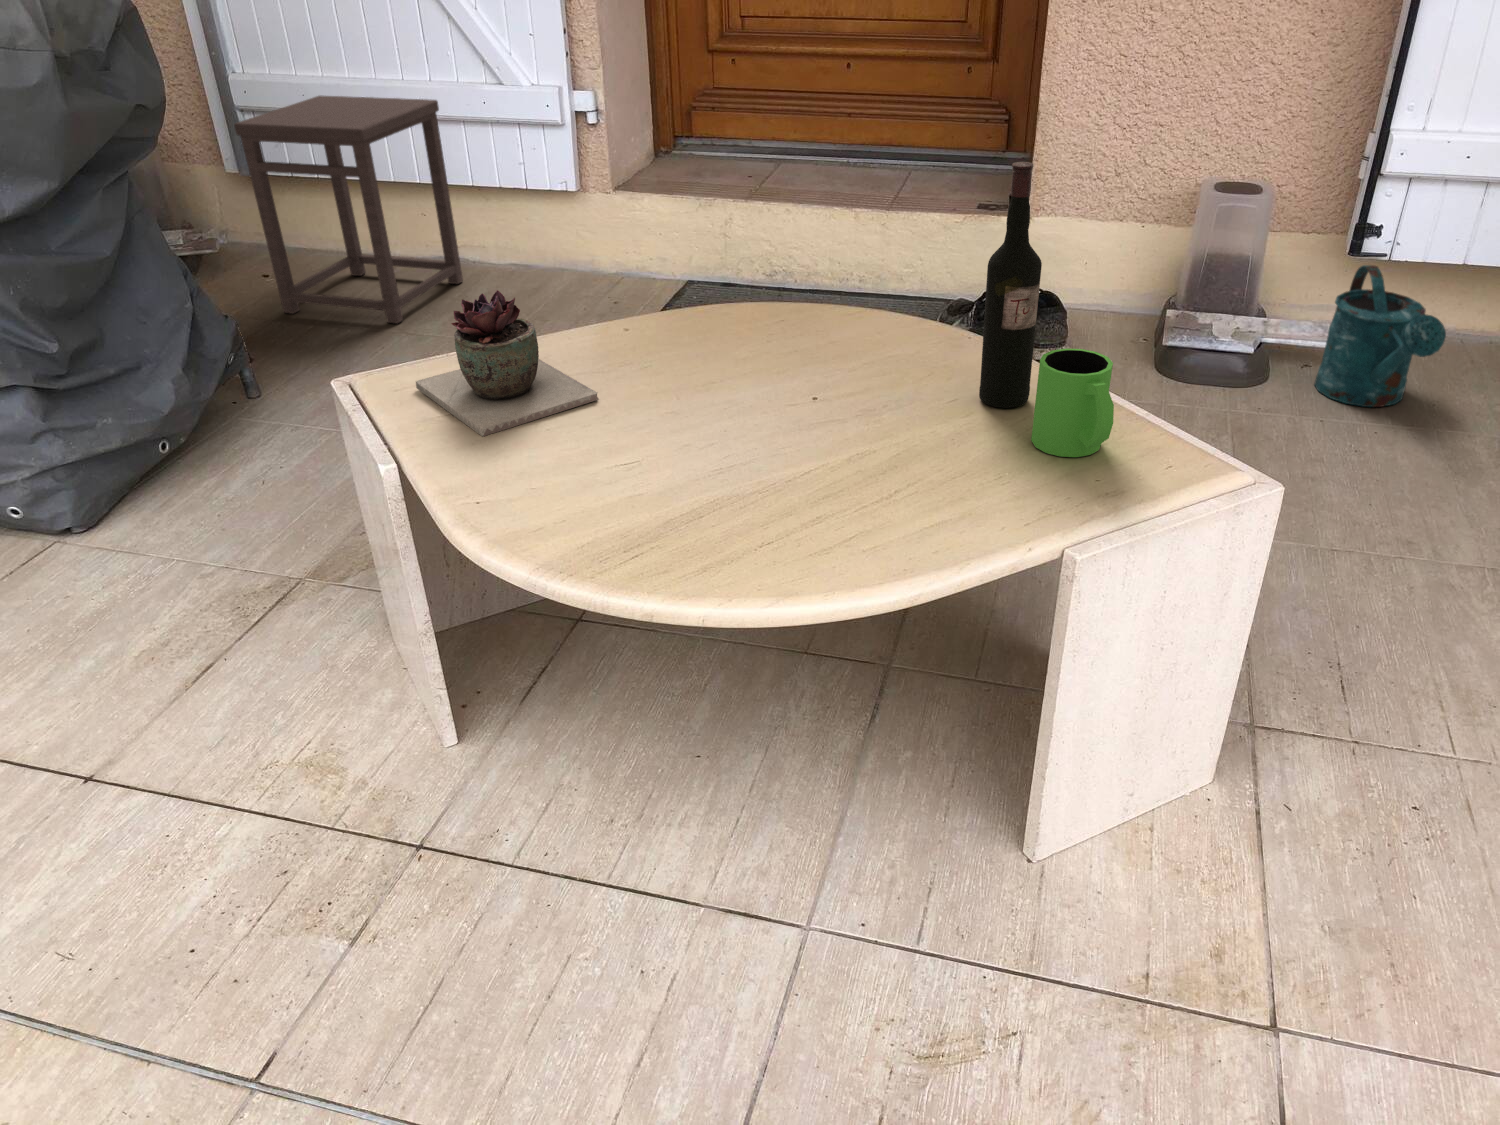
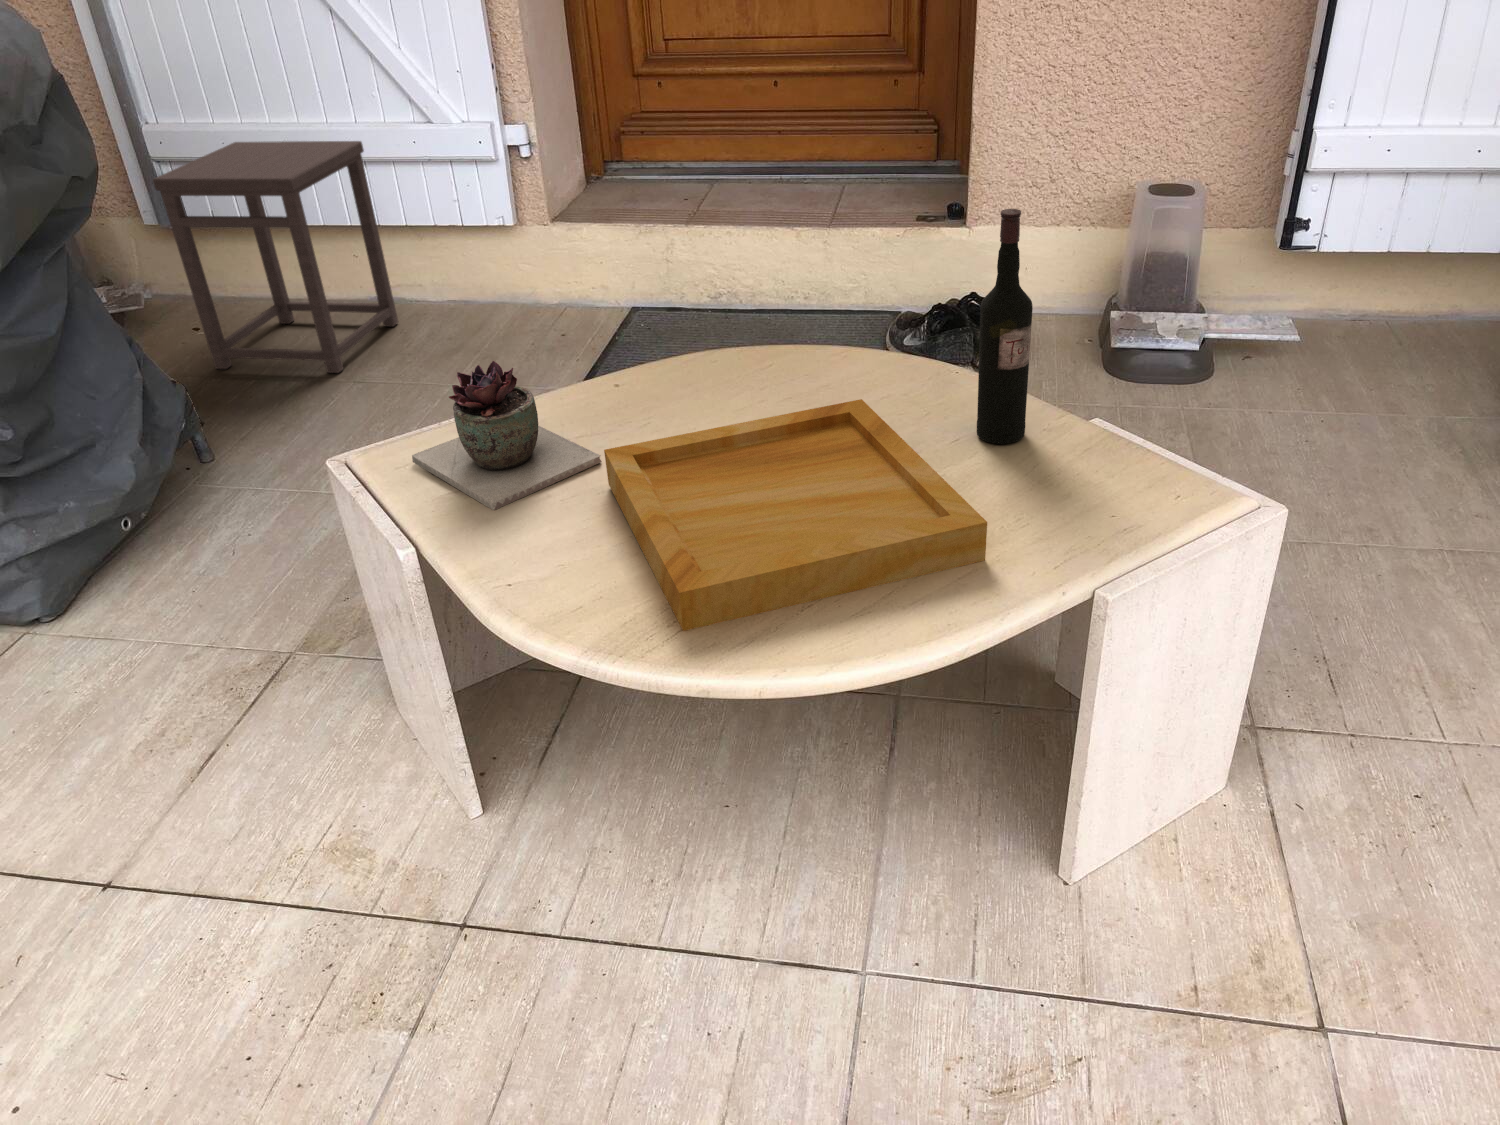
watering can: present [1314,265,1446,407] -> none [1261,260,1387,398]
mug: present [1031,348,1114,457] -> none [1036,386,1119,492]
tray: none [596,353,964,560] -> present [604,399,987,631]

